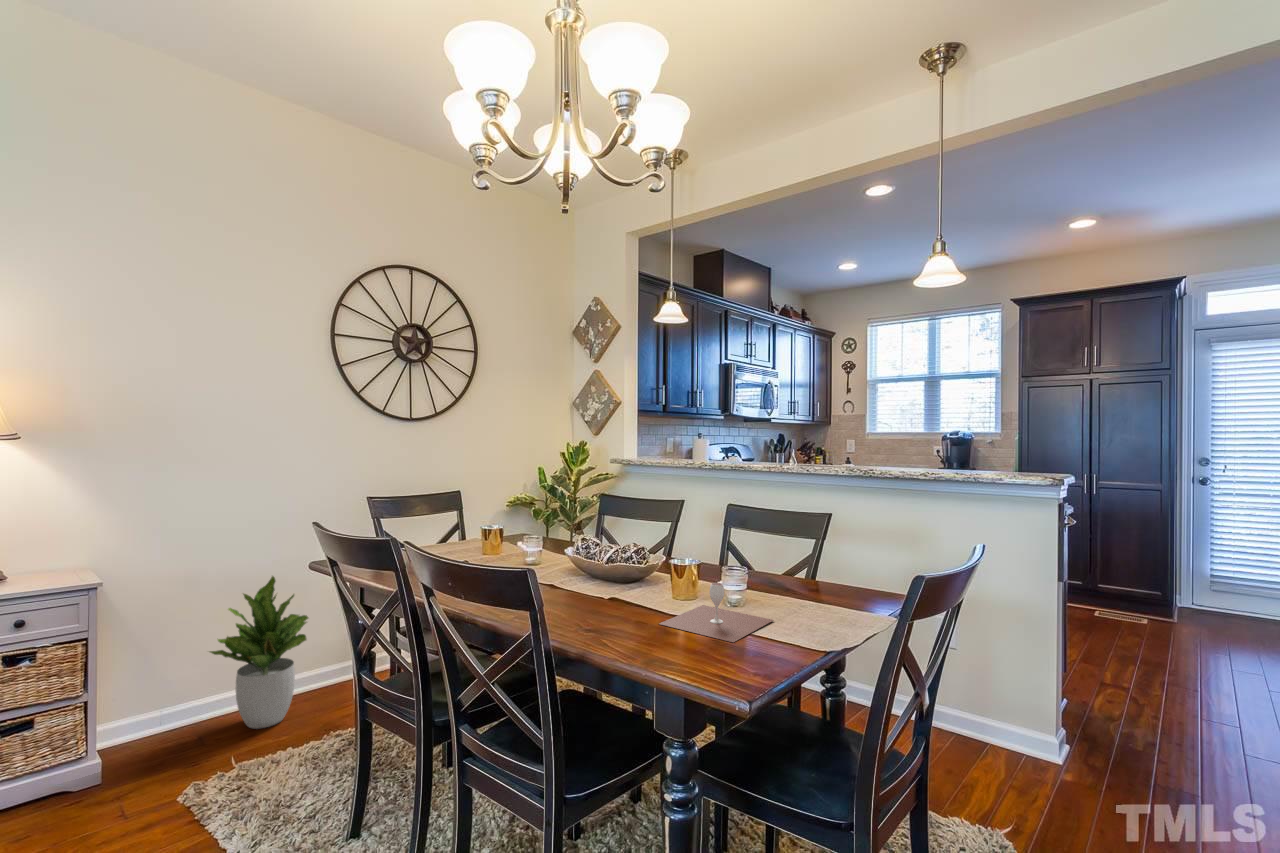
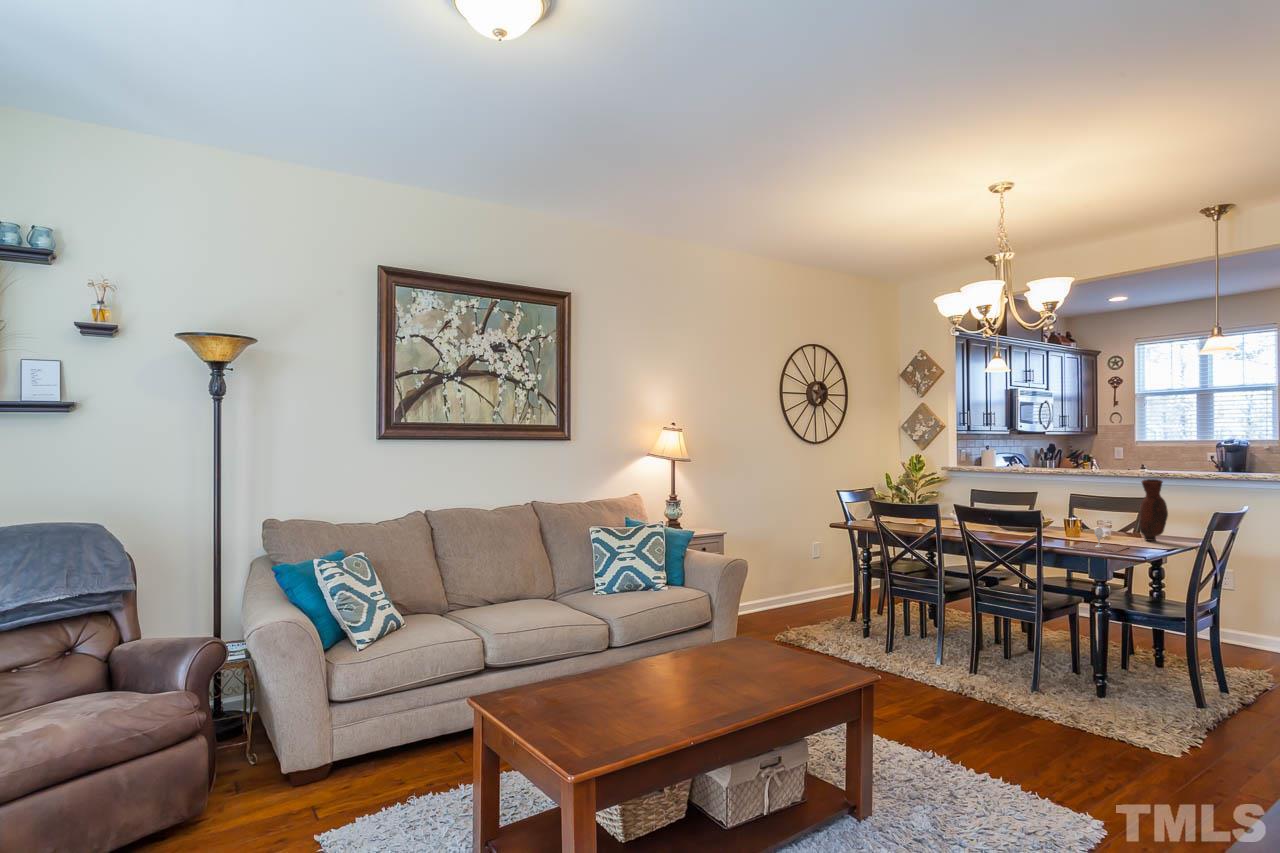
vase: none [808,481,852,595] -> present [1139,479,1168,541]
potted plant: present [210,576,308,729] -> none [748,537,802,622]

